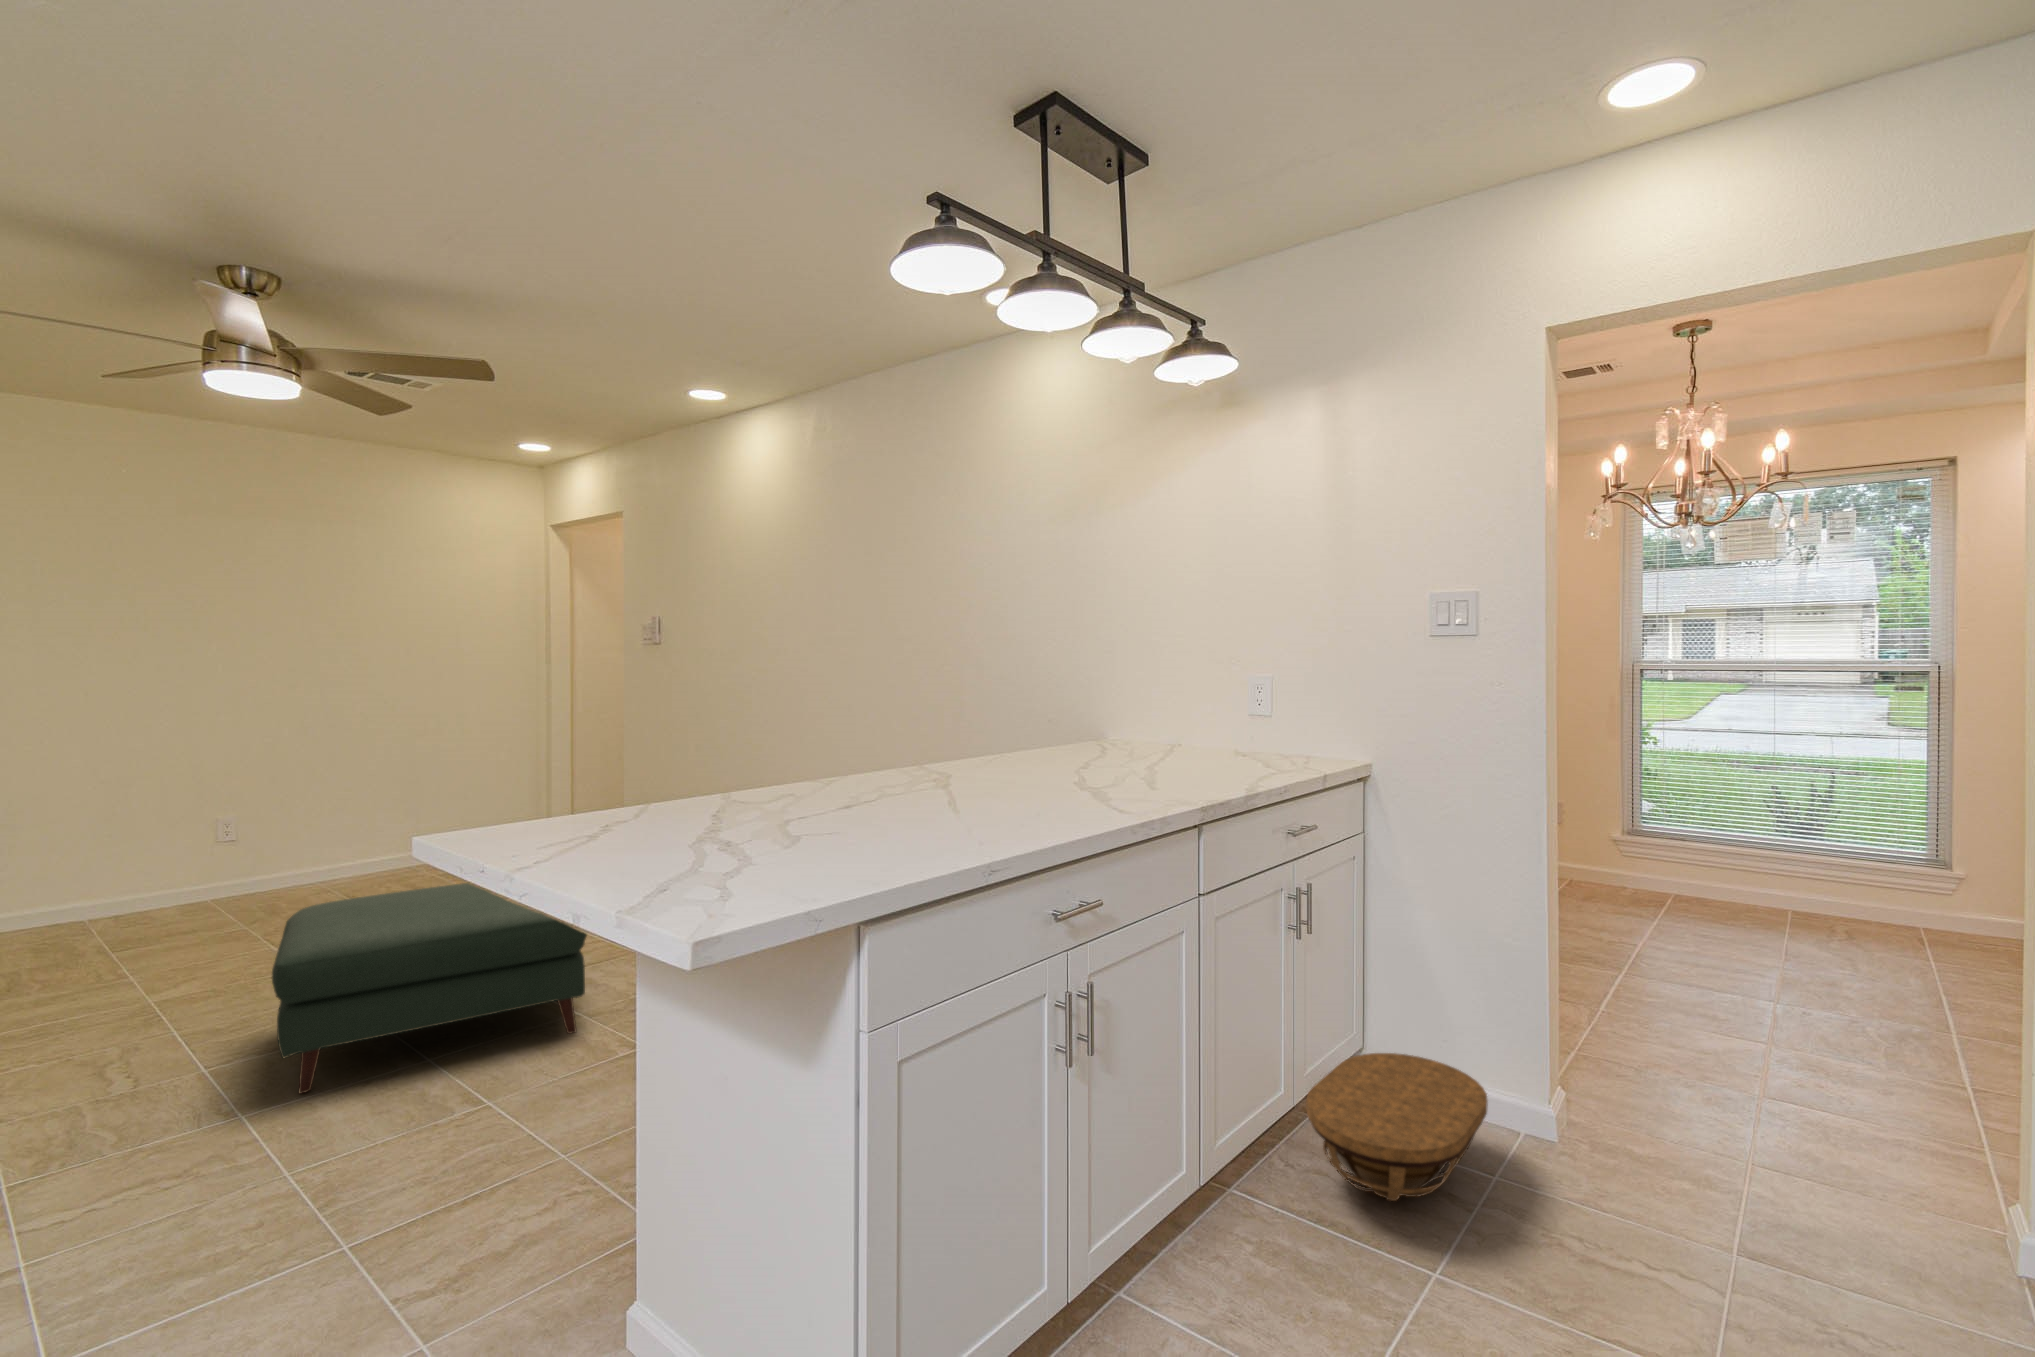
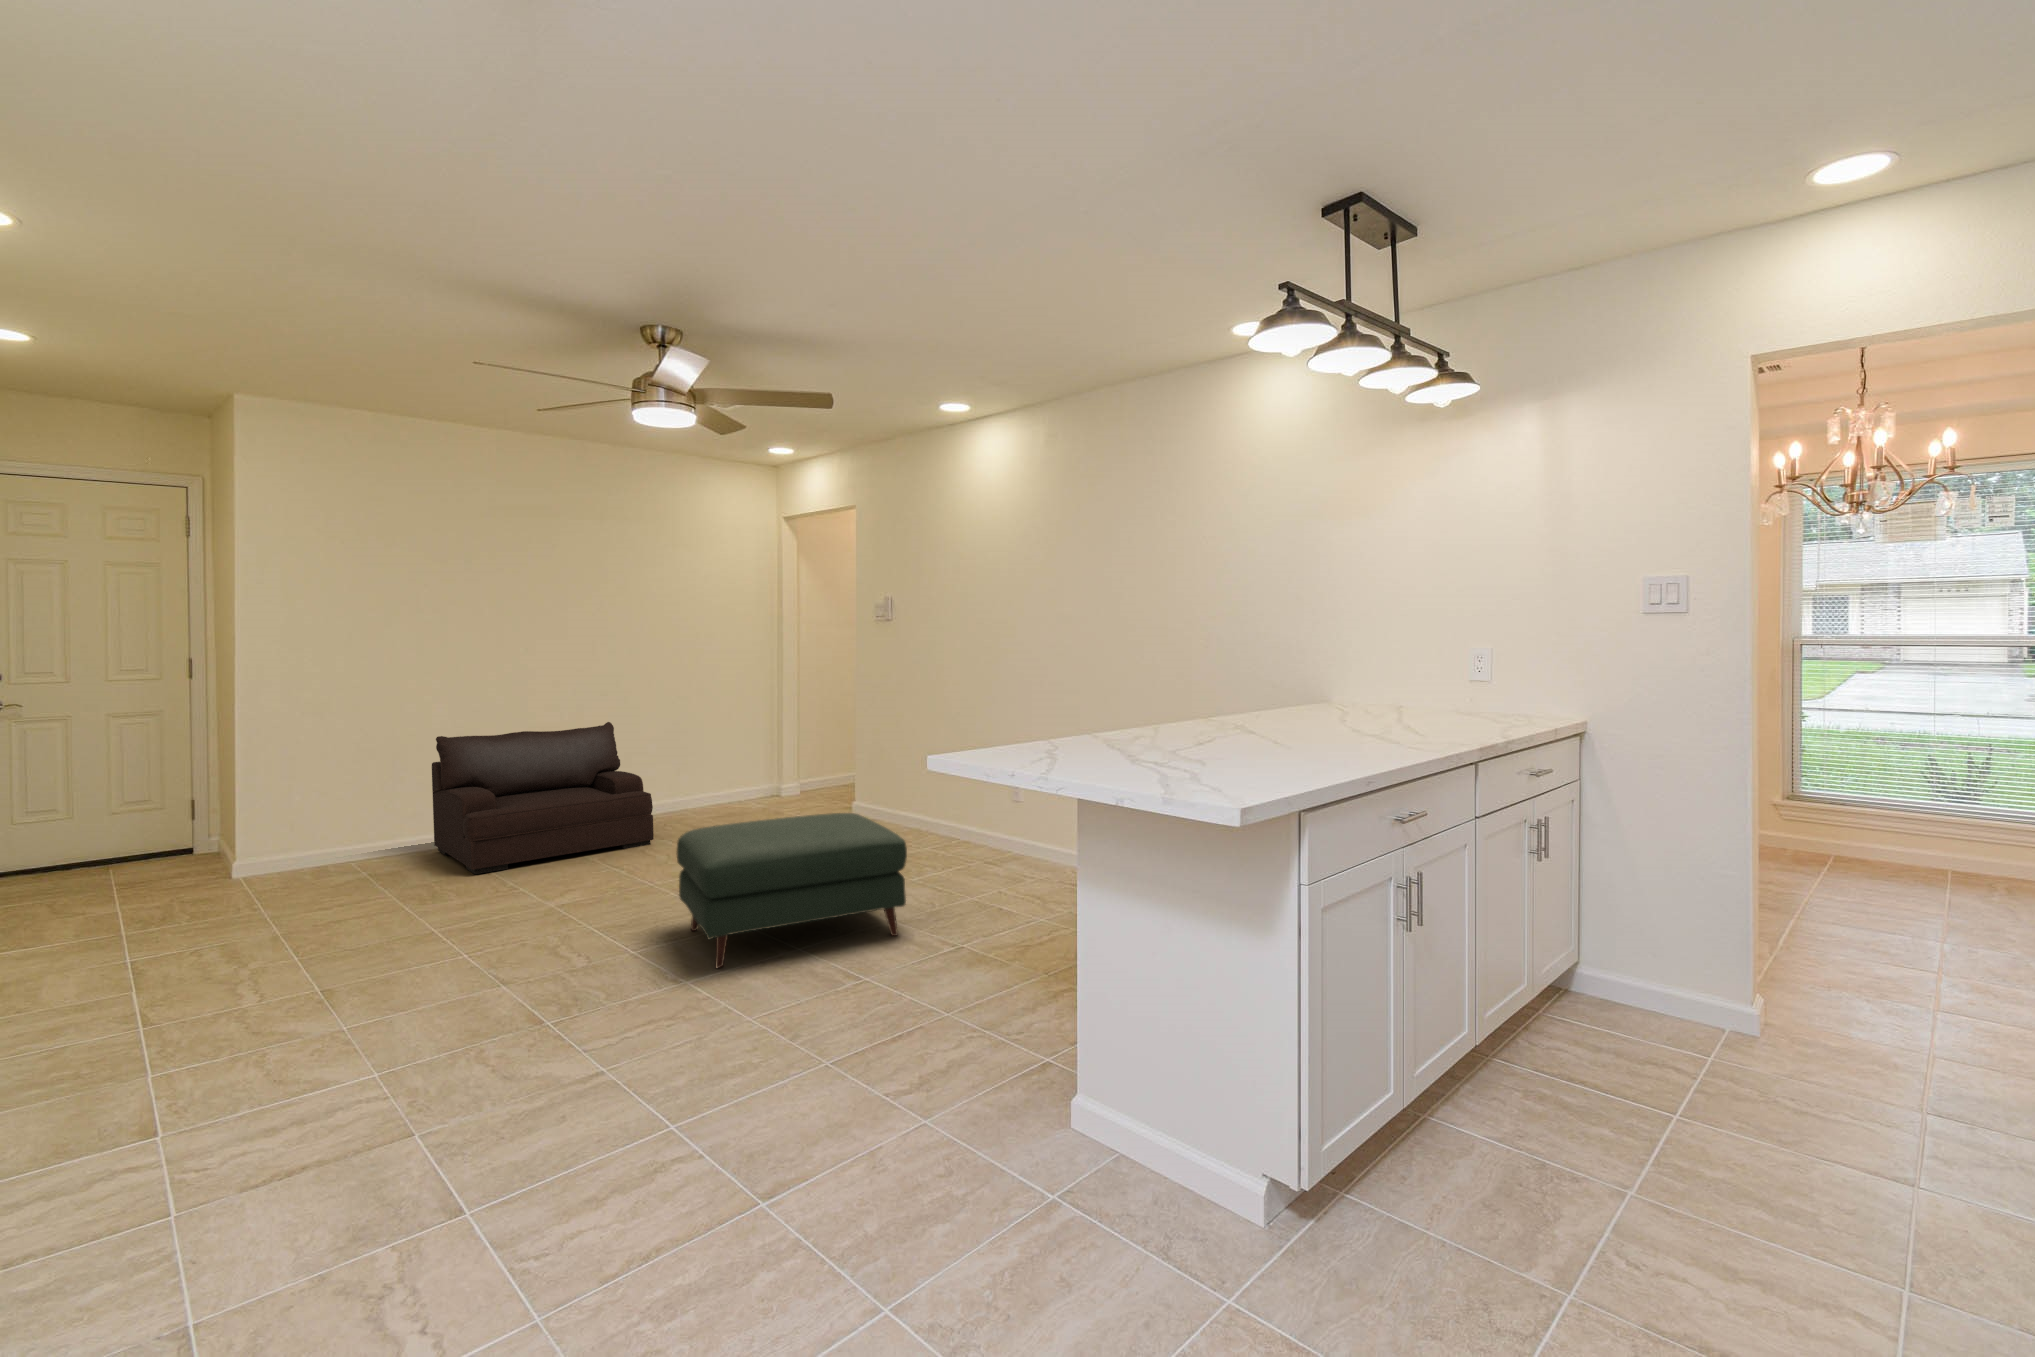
armchair: none [55,760,353,957] -> present [432,722,654,874]
basket: present [1307,1053,1488,1201] -> none [1546,958,1701,1064]

